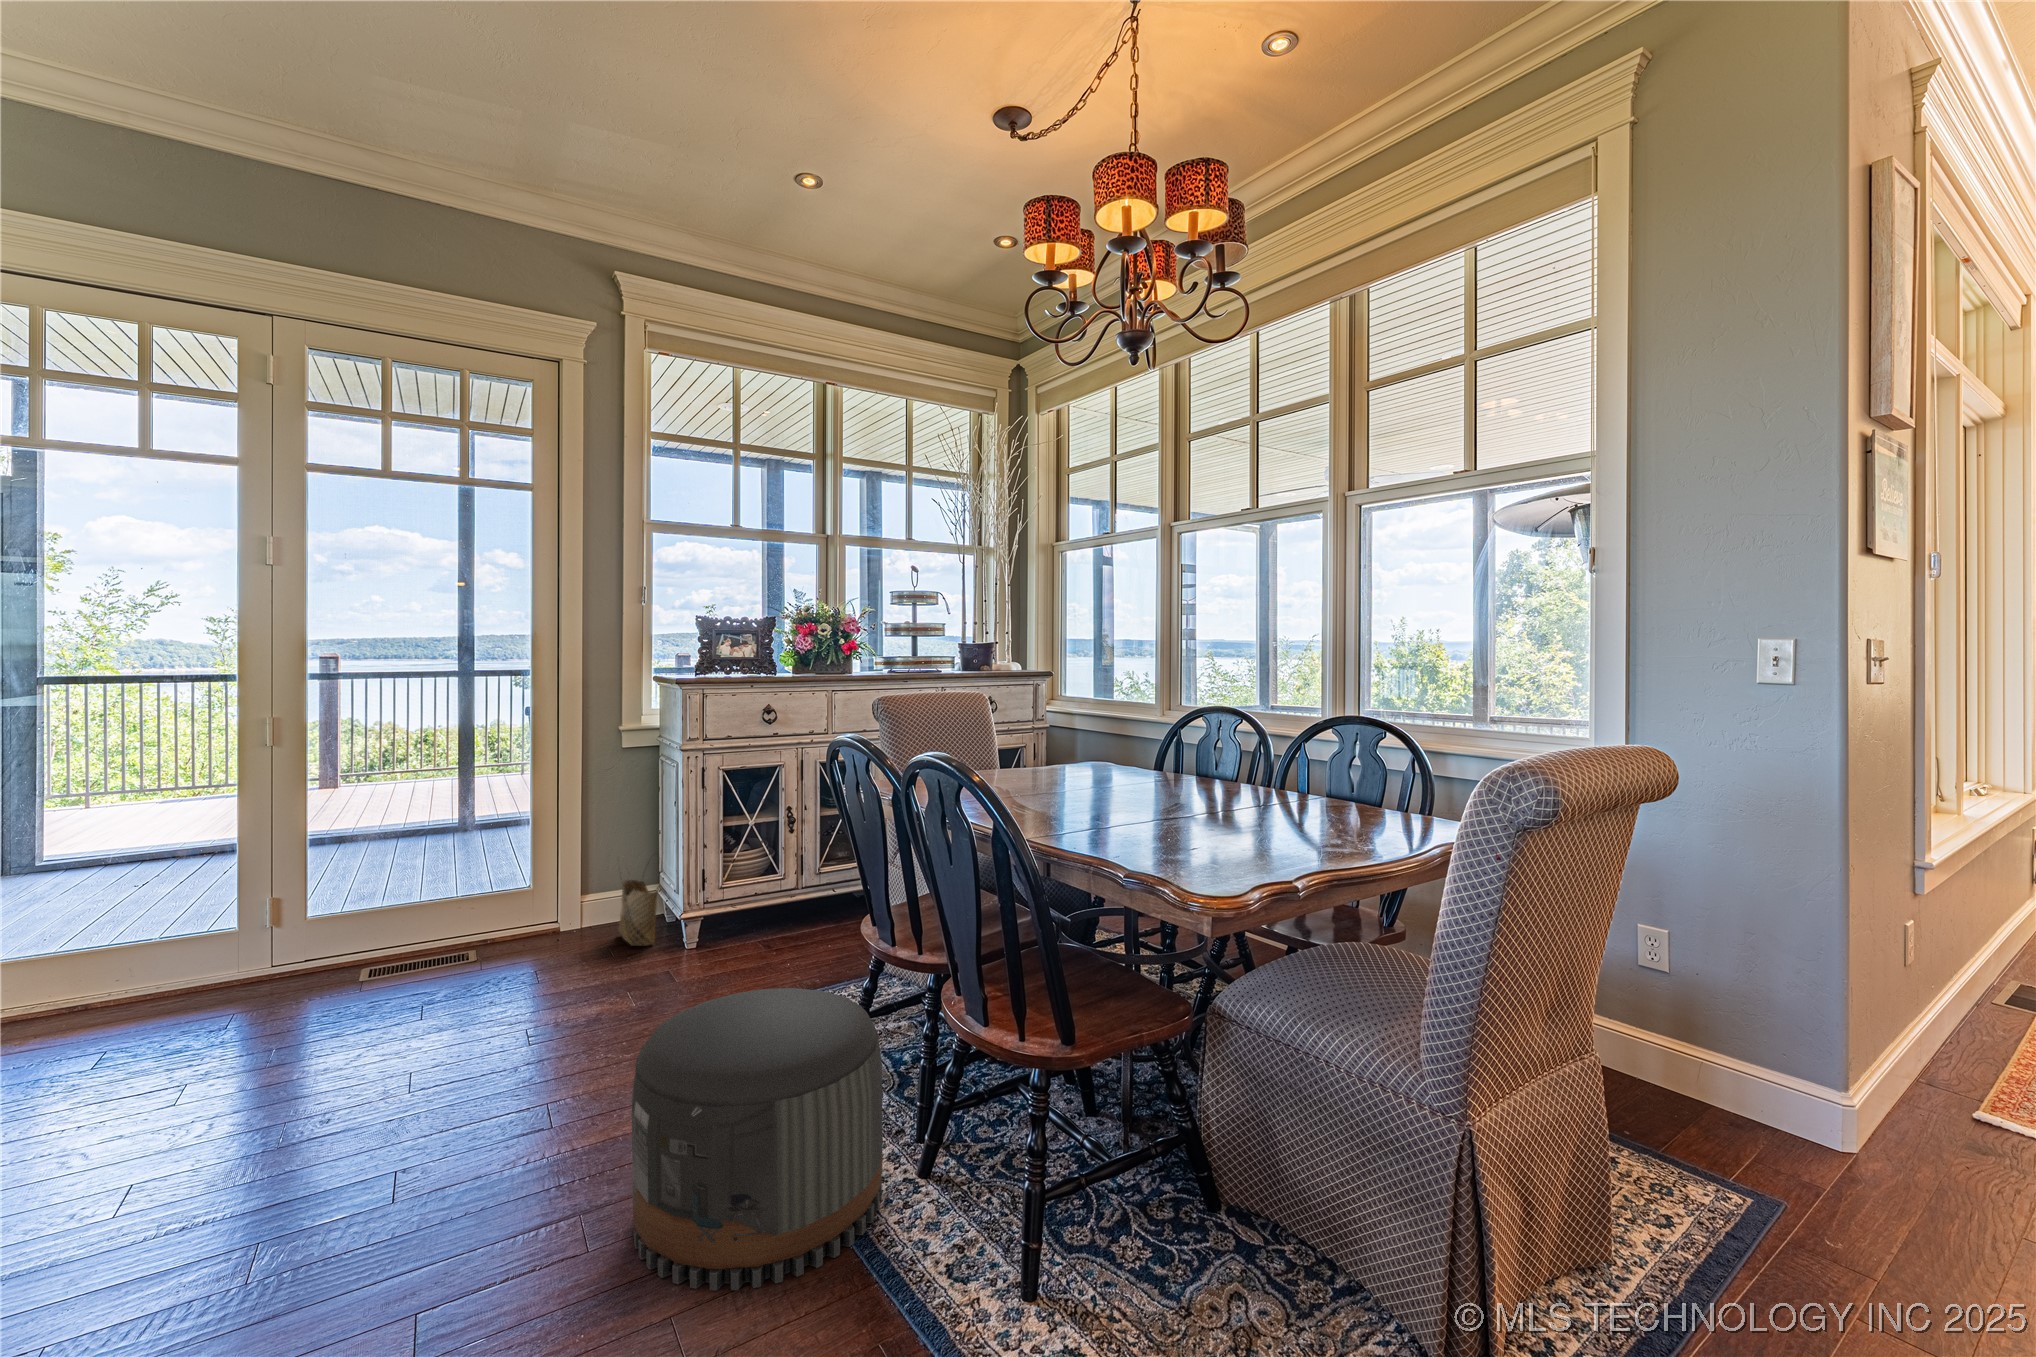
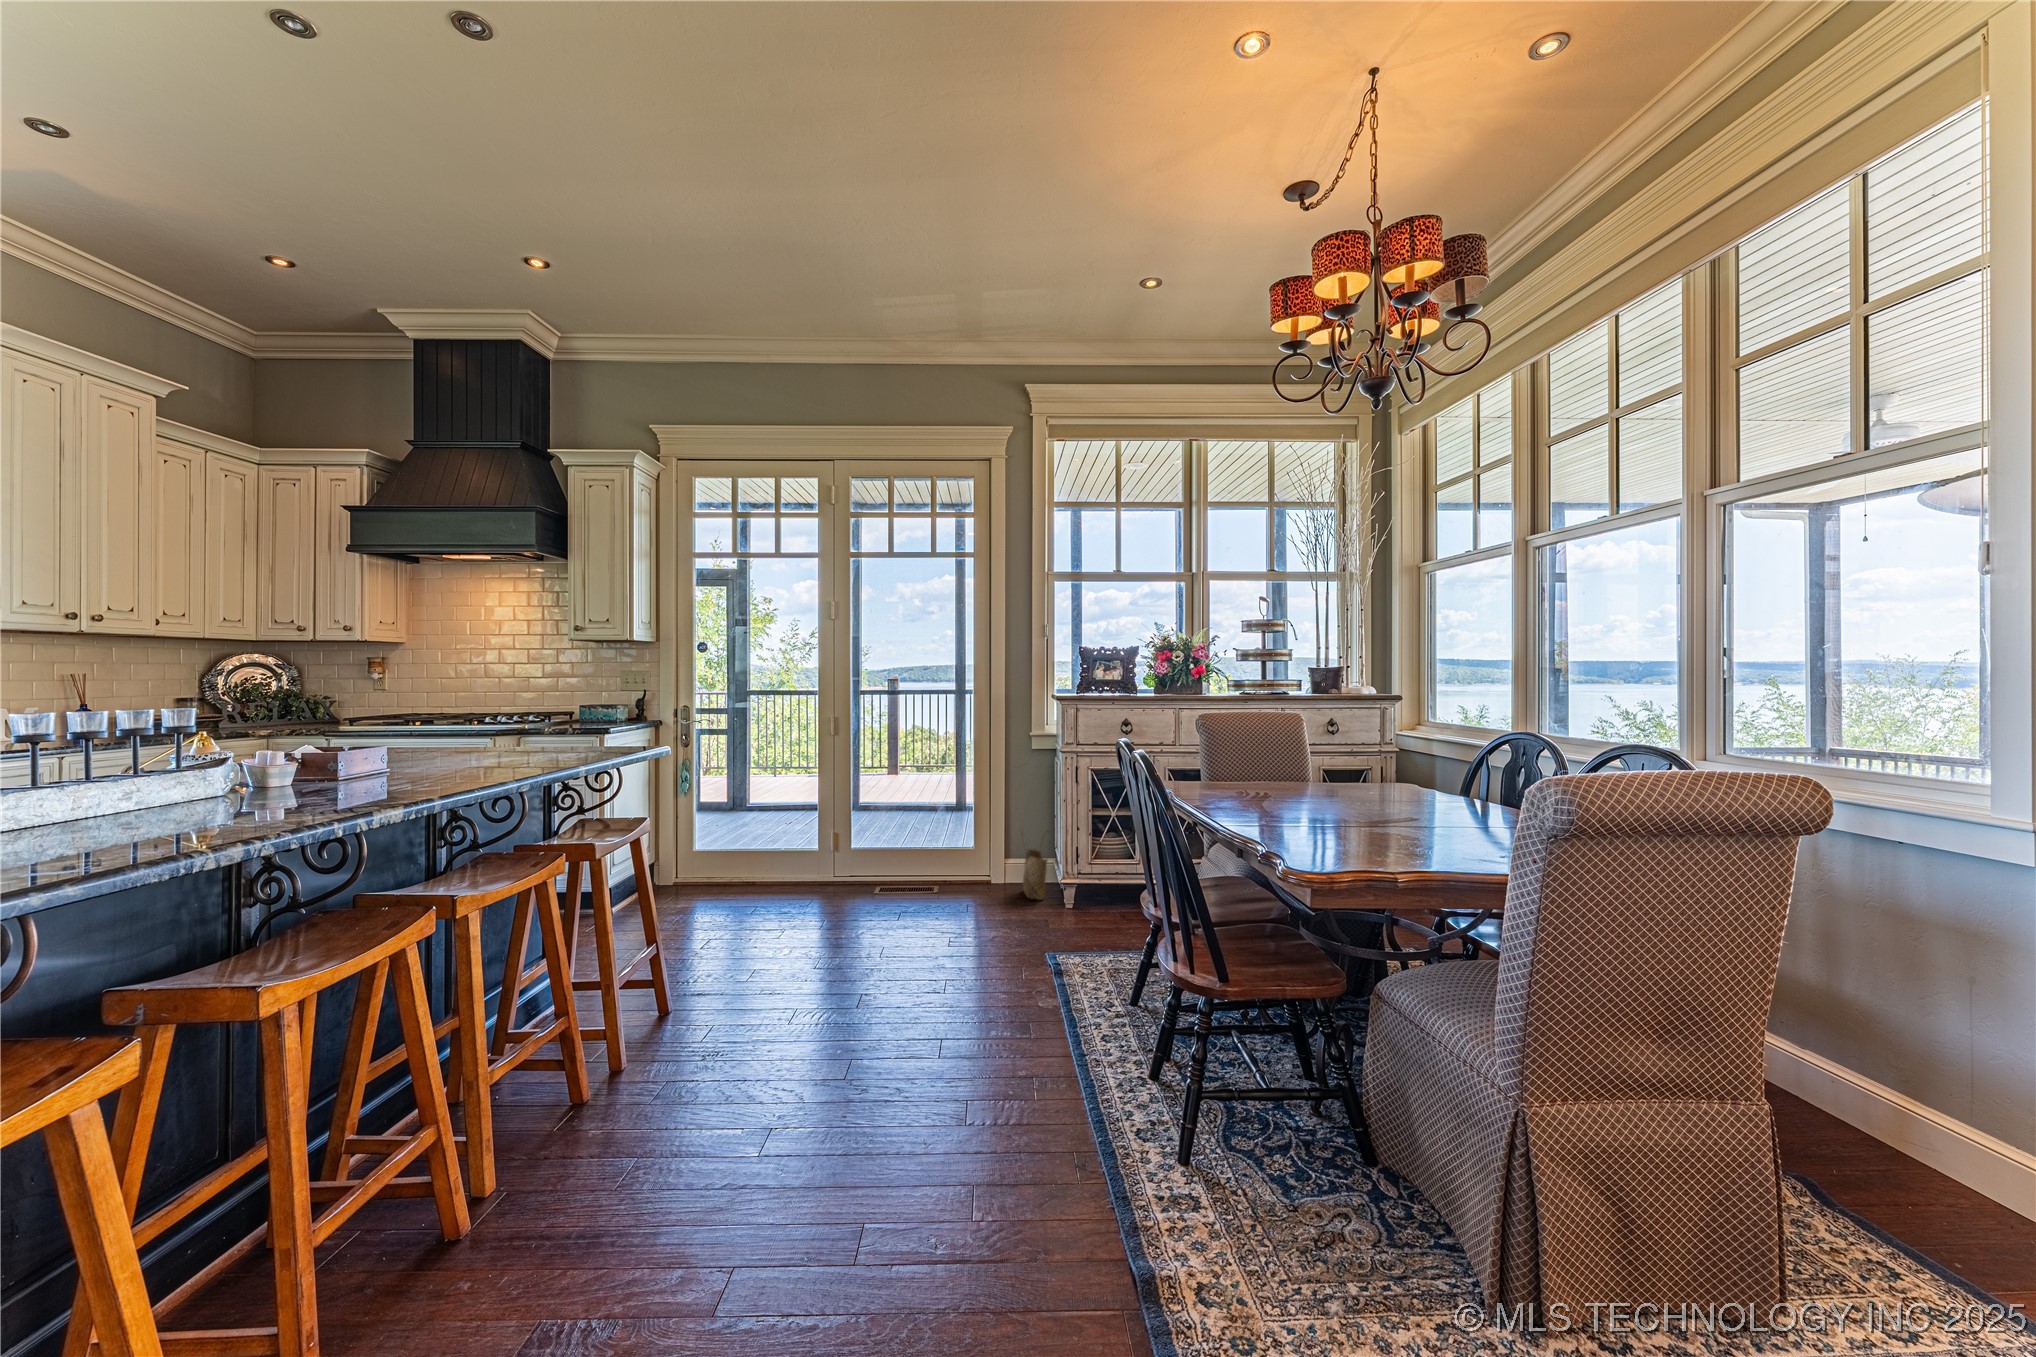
pouf: present [632,988,882,1290] -> none [955,921,1122,1108]

